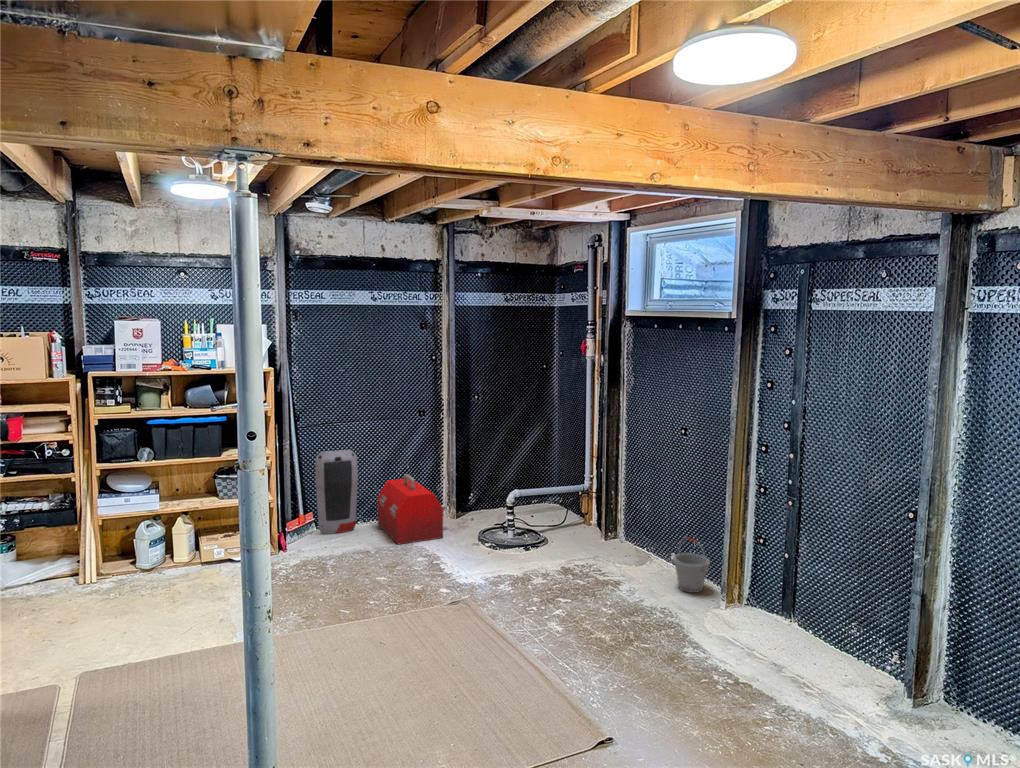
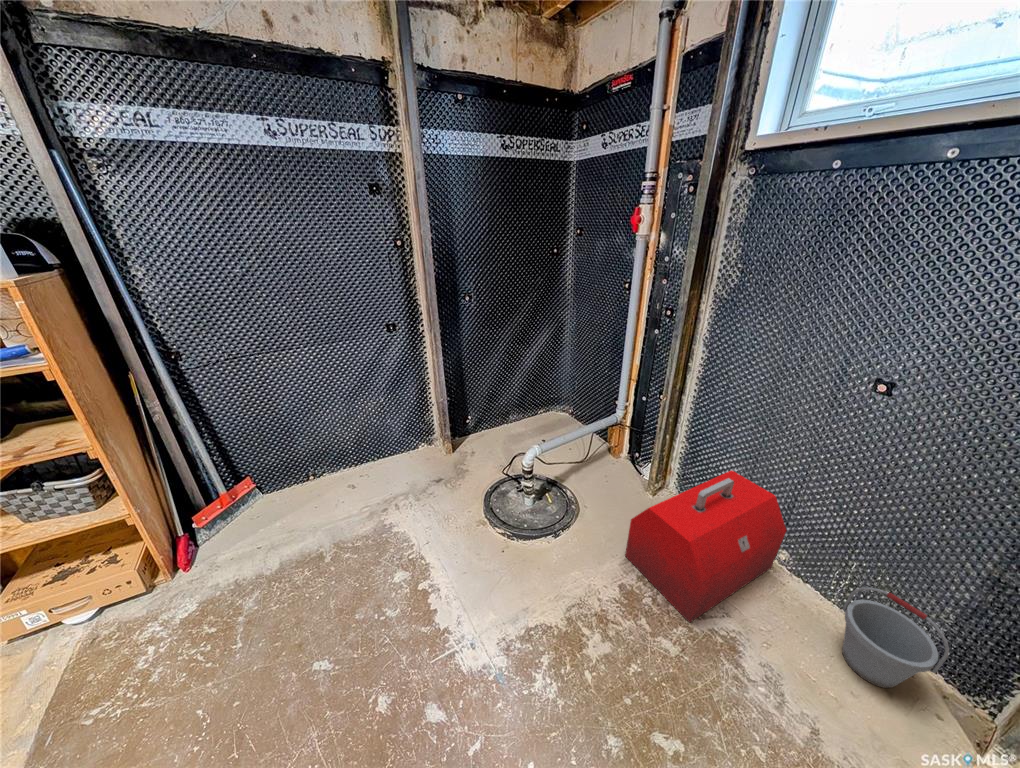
air purifier: present [315,450,358,534] -> none [224,391,316,505]
toolbox: present [378,474,443,544] -> present [625,470,786,623]

